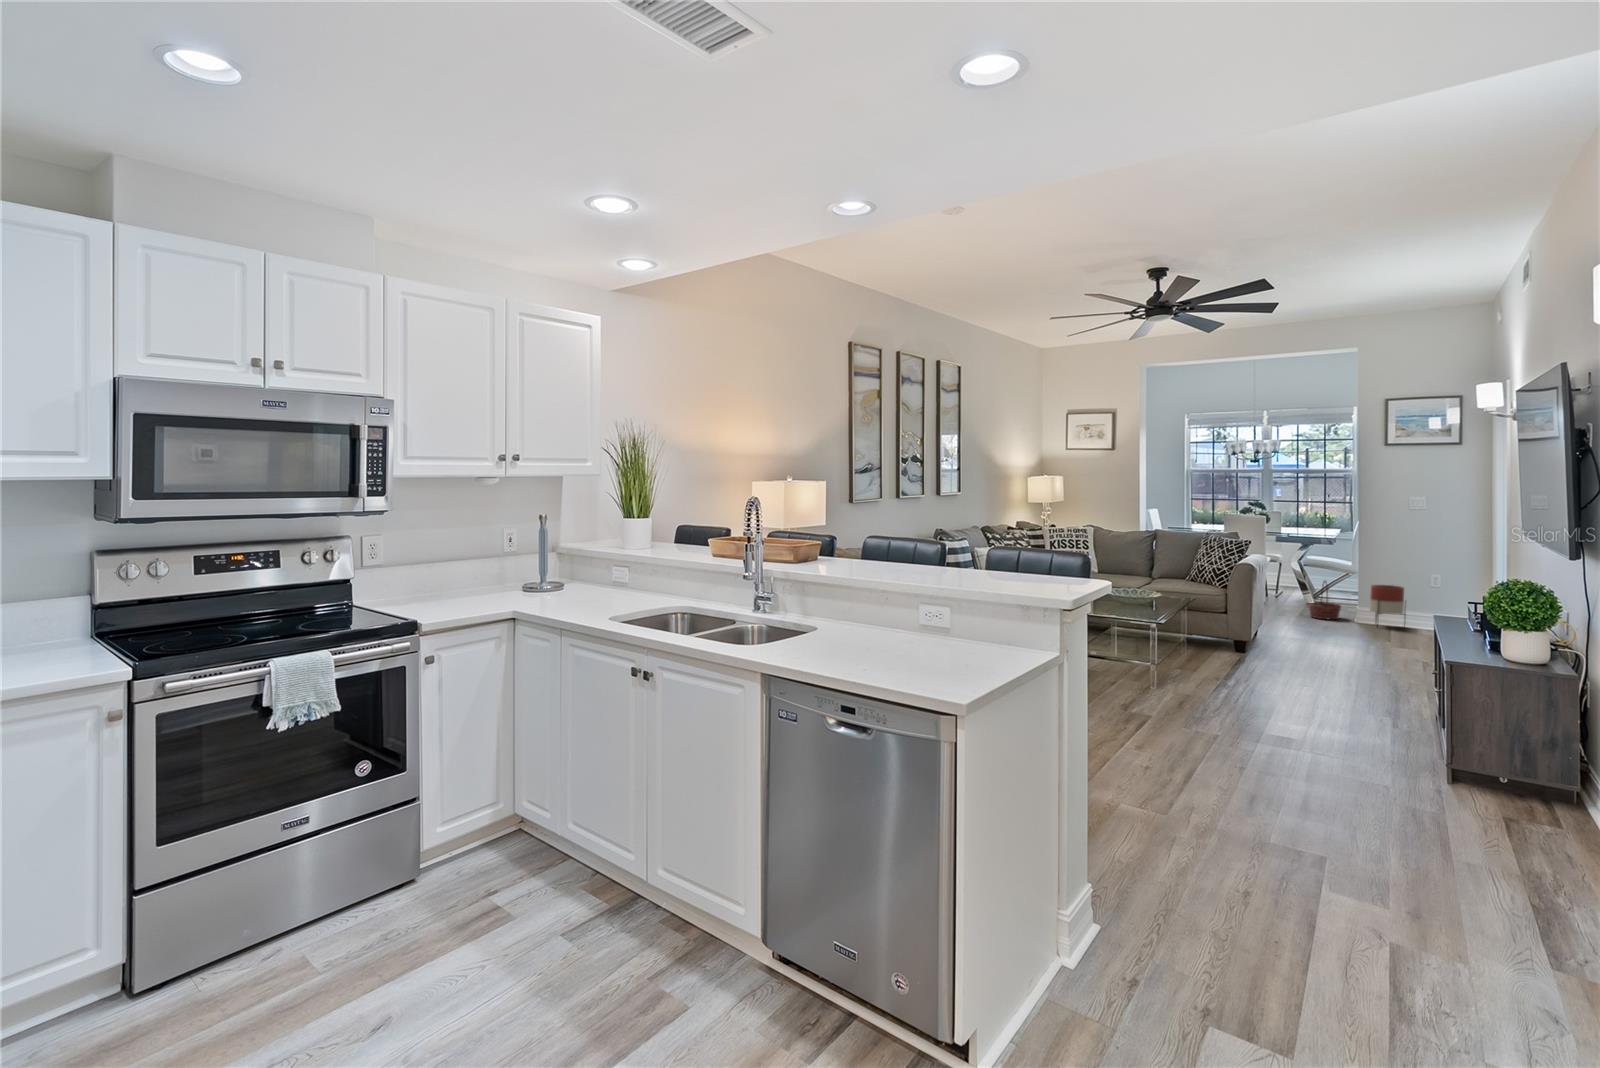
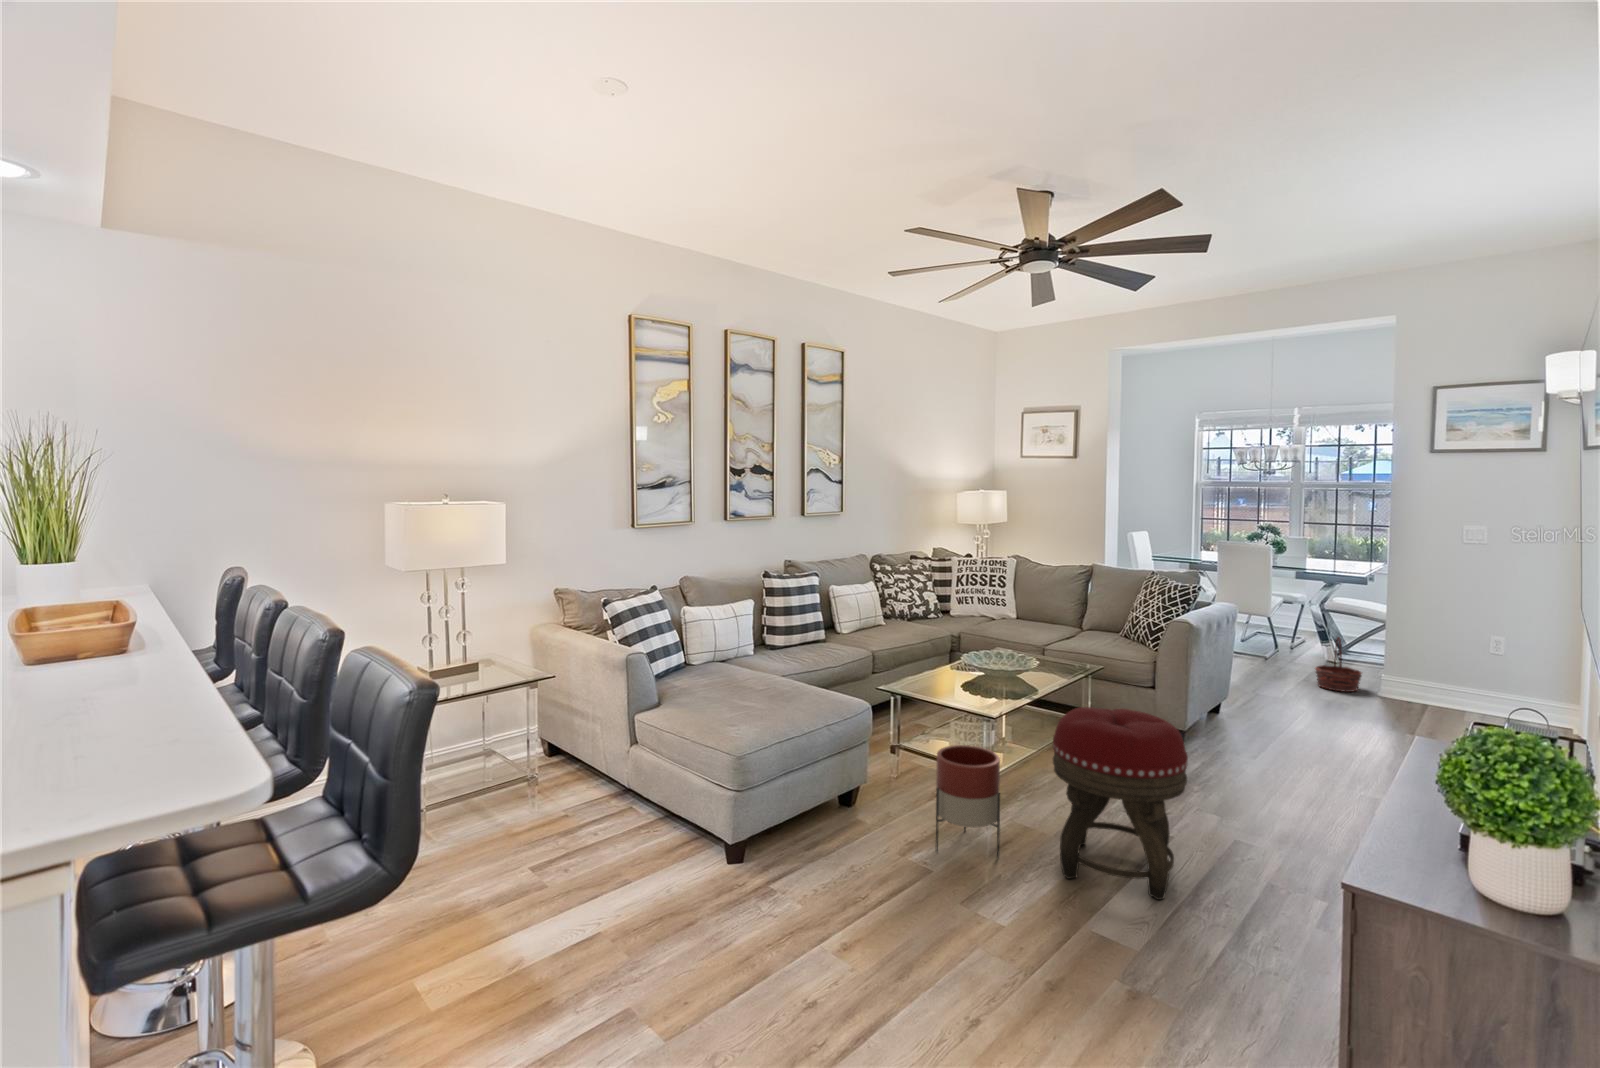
planter: present [1370,585,1405,621] -> present [936,745,1000,858]
footstool: none [1202,608,1287,710] -> present [1053,707,1188,900]

